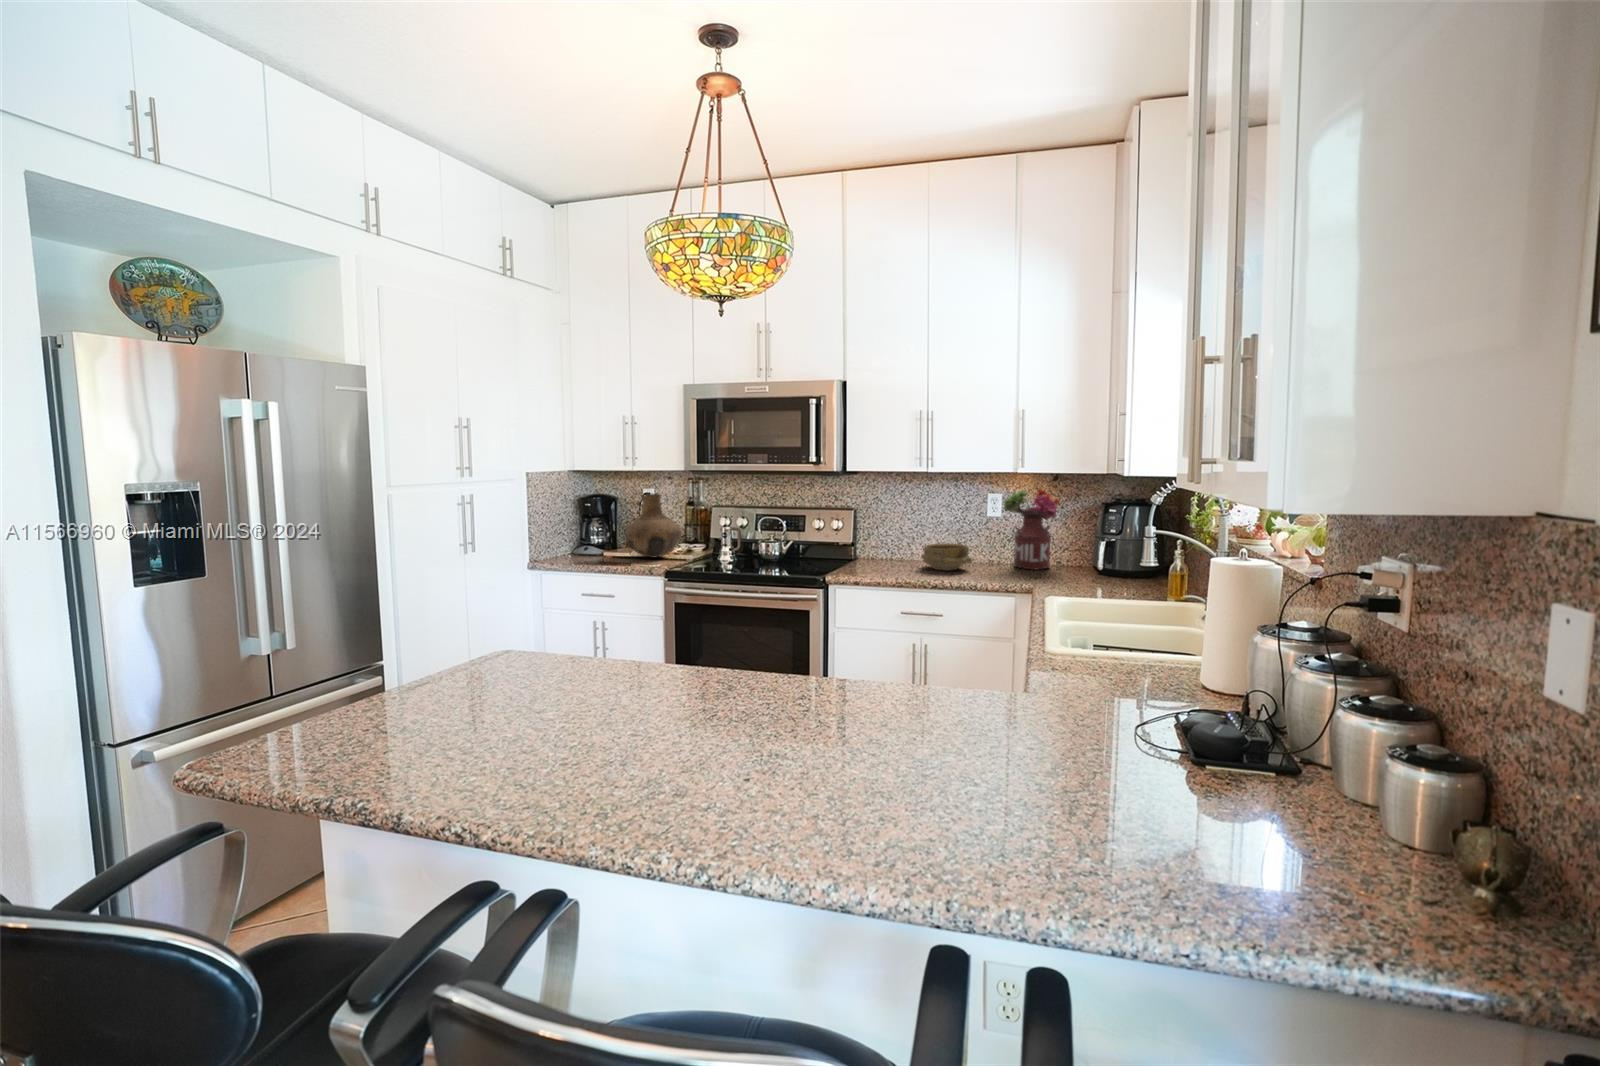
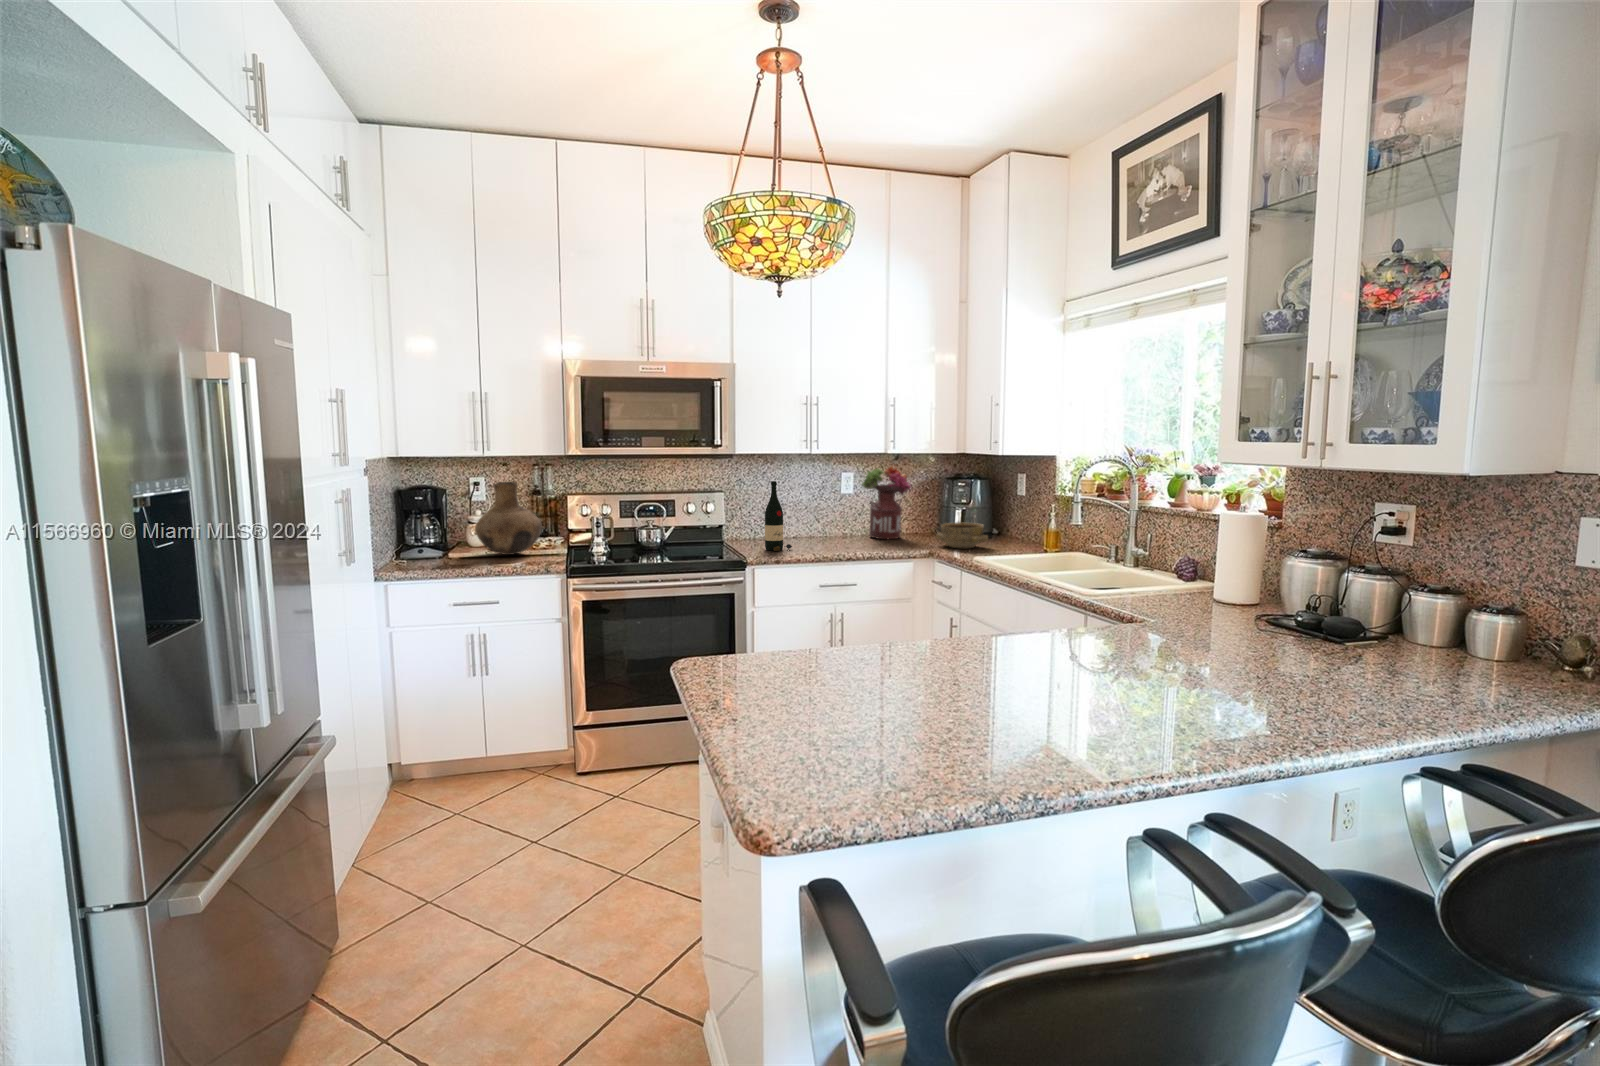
wine bottle: none [873,500,901,572] -> present [765,481,792,551]
ceramic bowl: present [921,543,972,570] -> present [936,522,988,549]

